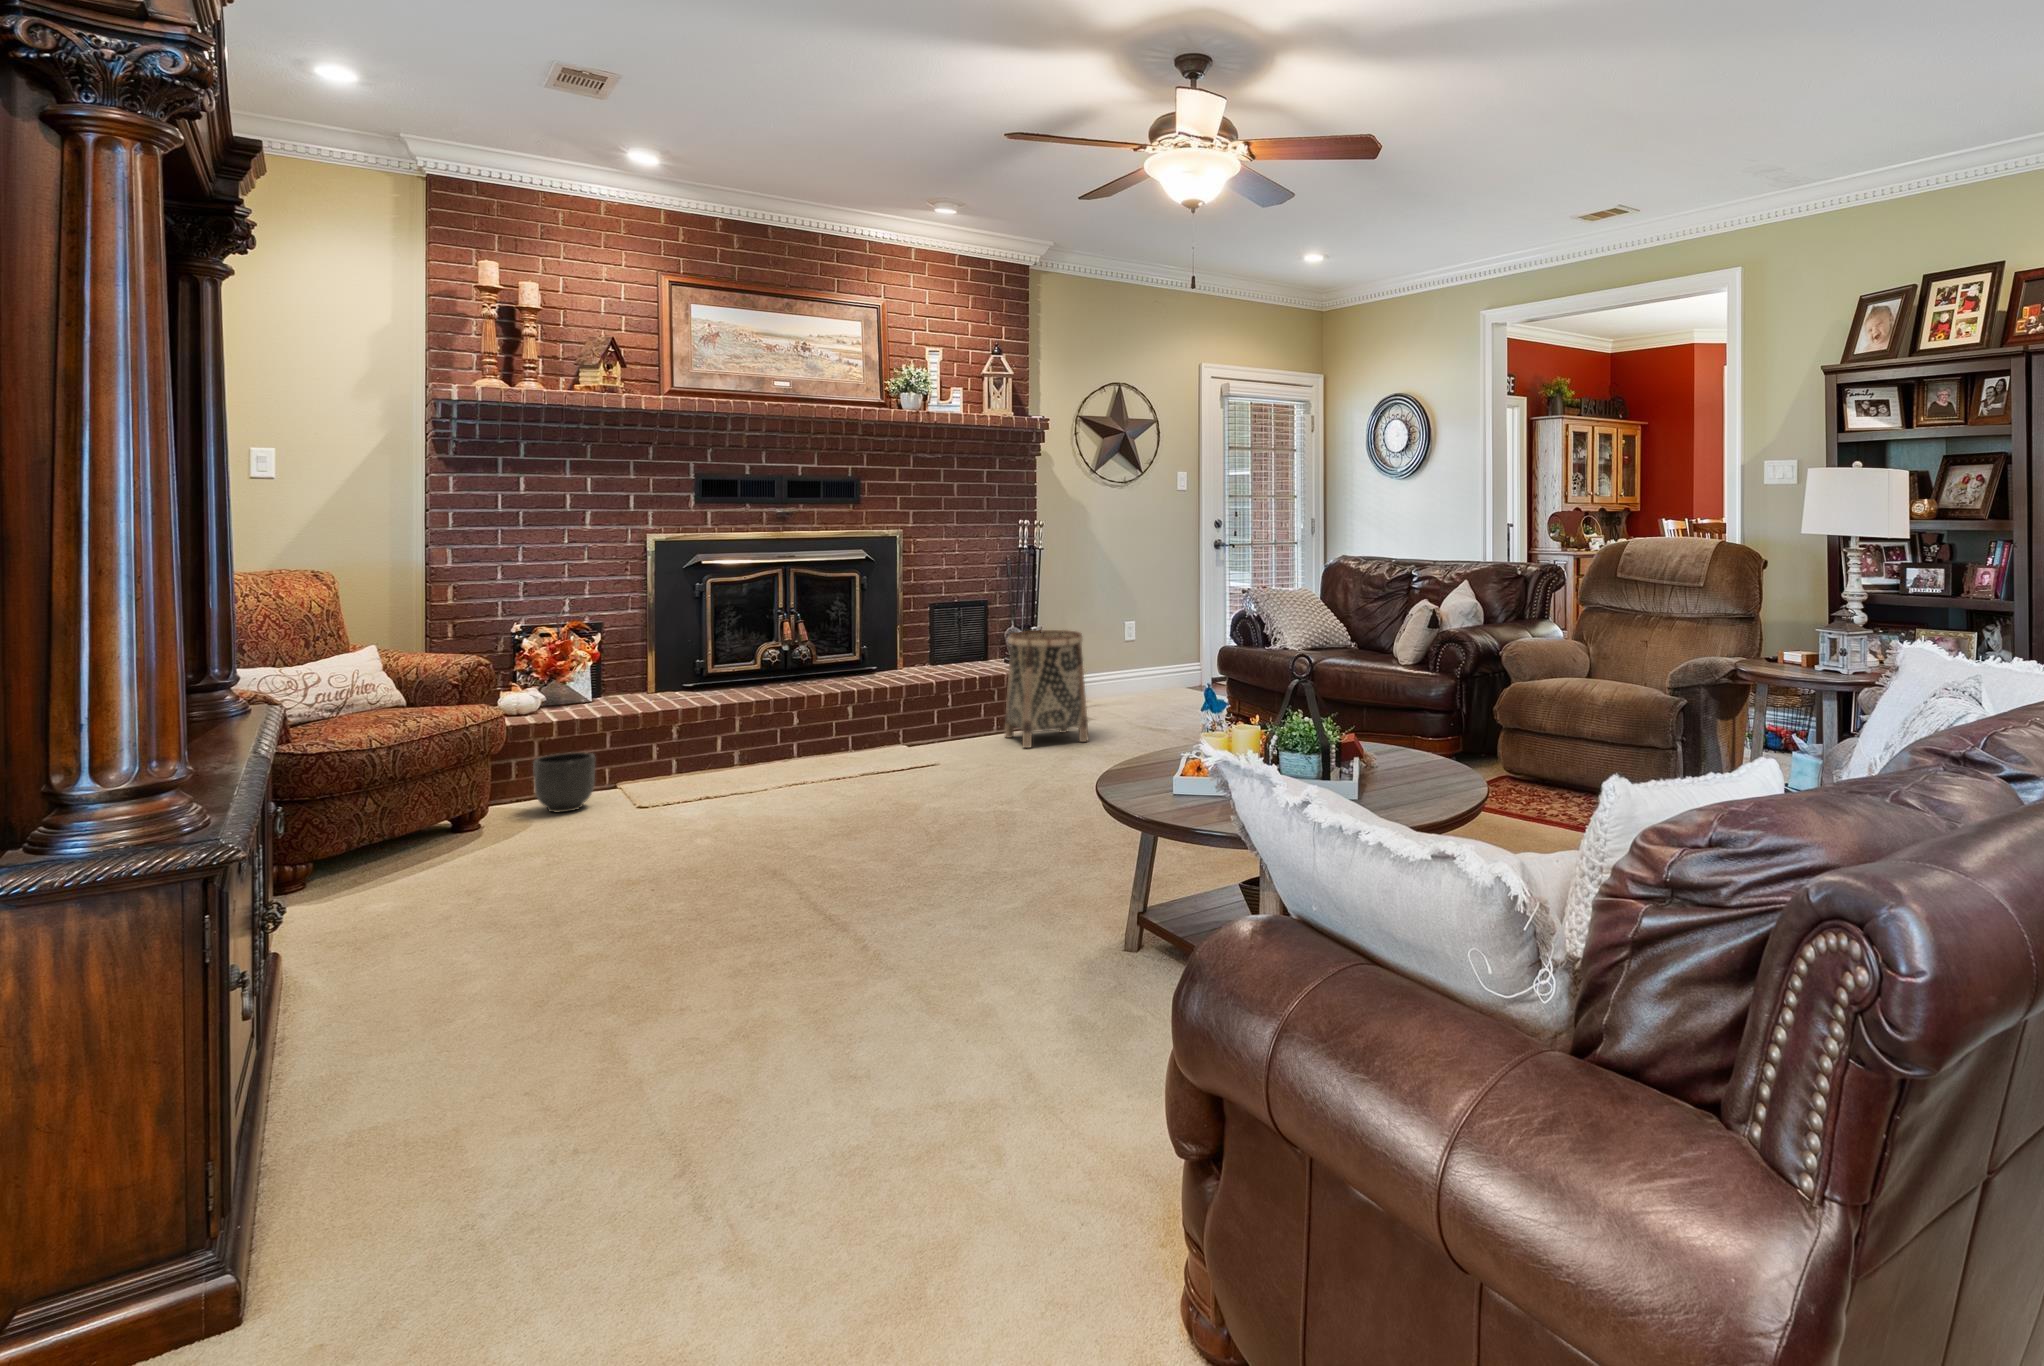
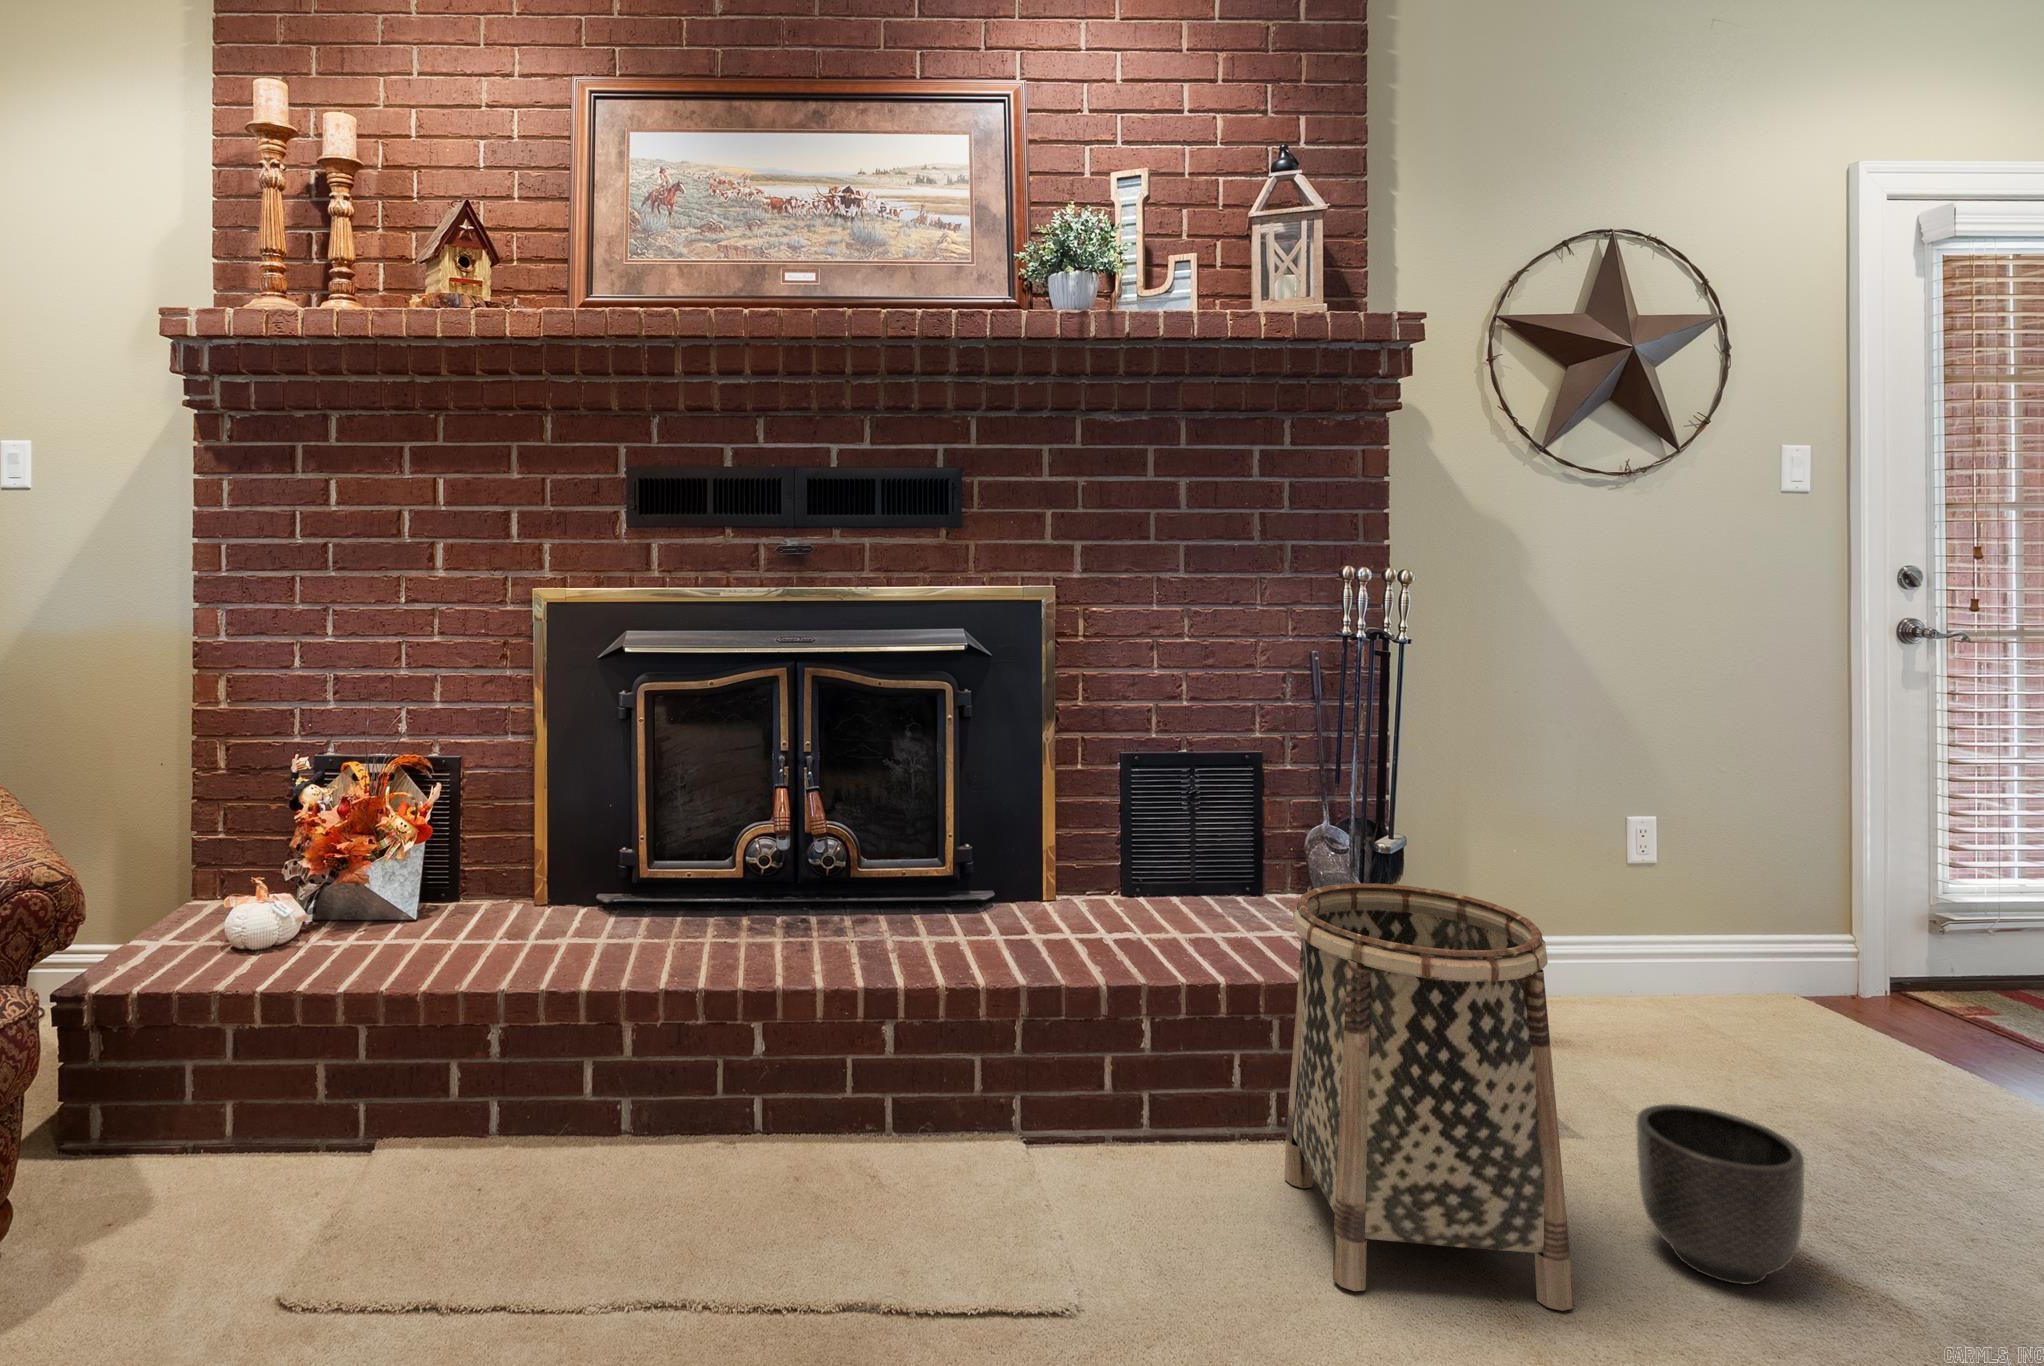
planter: present [533,752,595,813] -> present [1636,1104,1804,1285]

